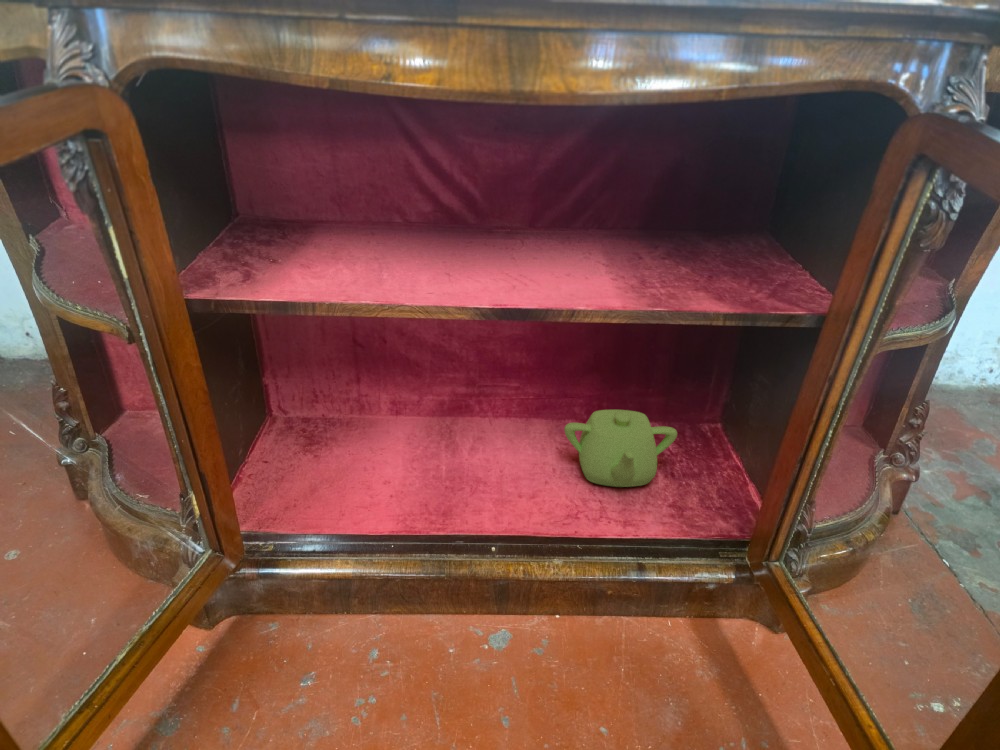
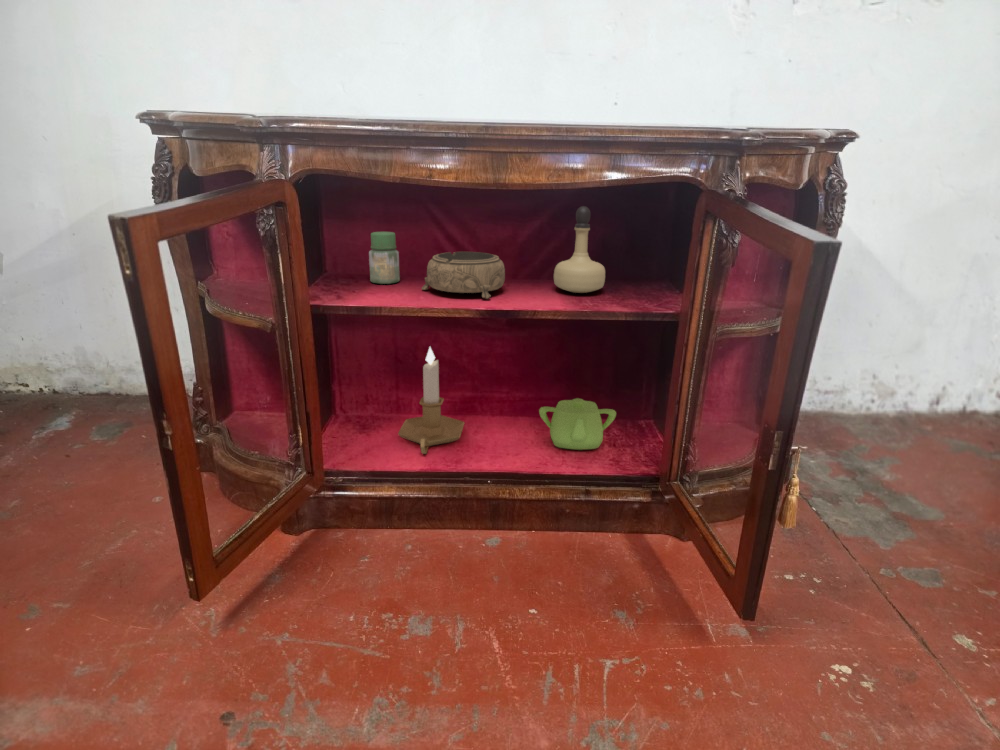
perfume bottle: none [597,120,682,265] -> present [554,206,605,293]
jar: none [296,156,350,244] -> present [369,232,400,284]
decorative bowl: none [384,193,520,283] -> present [422,252,505,299]
candlestick: none [357,339,455,501] -> present [398,347,464,454]

